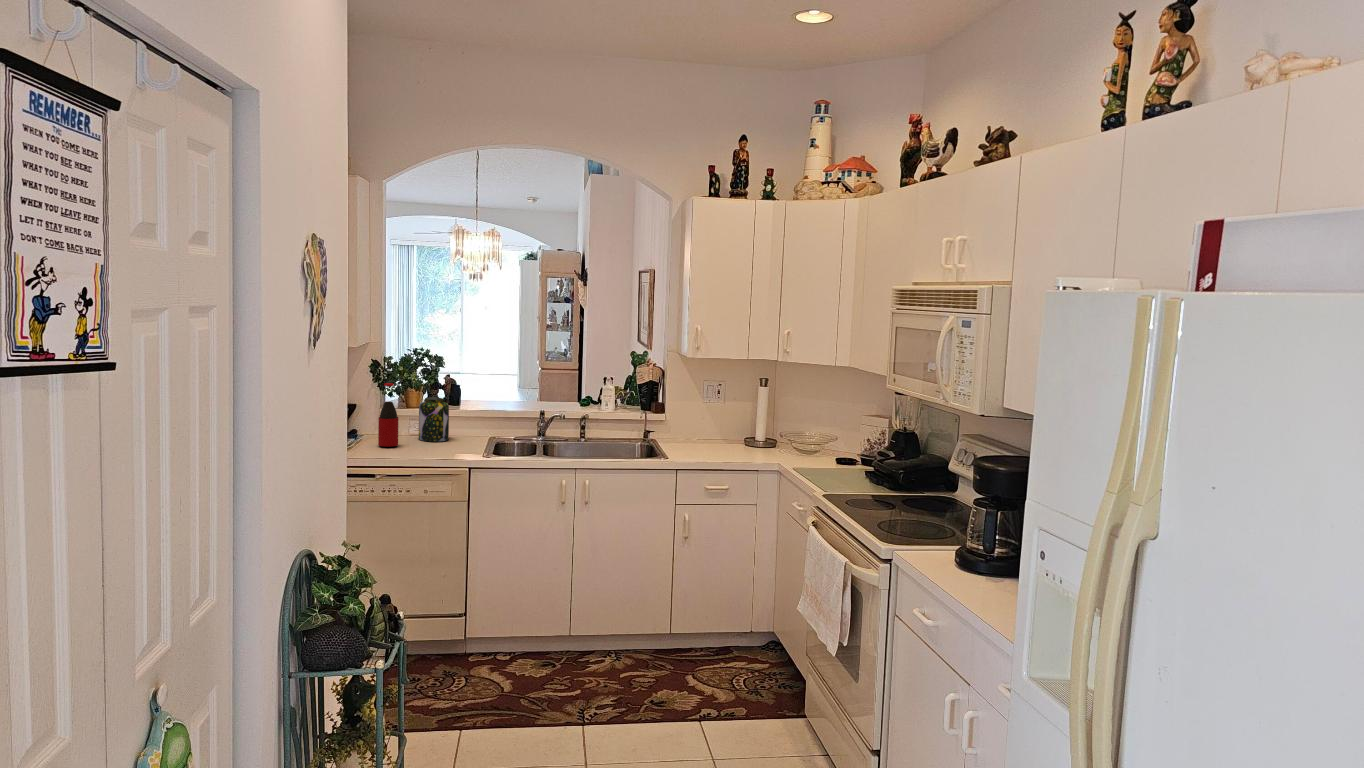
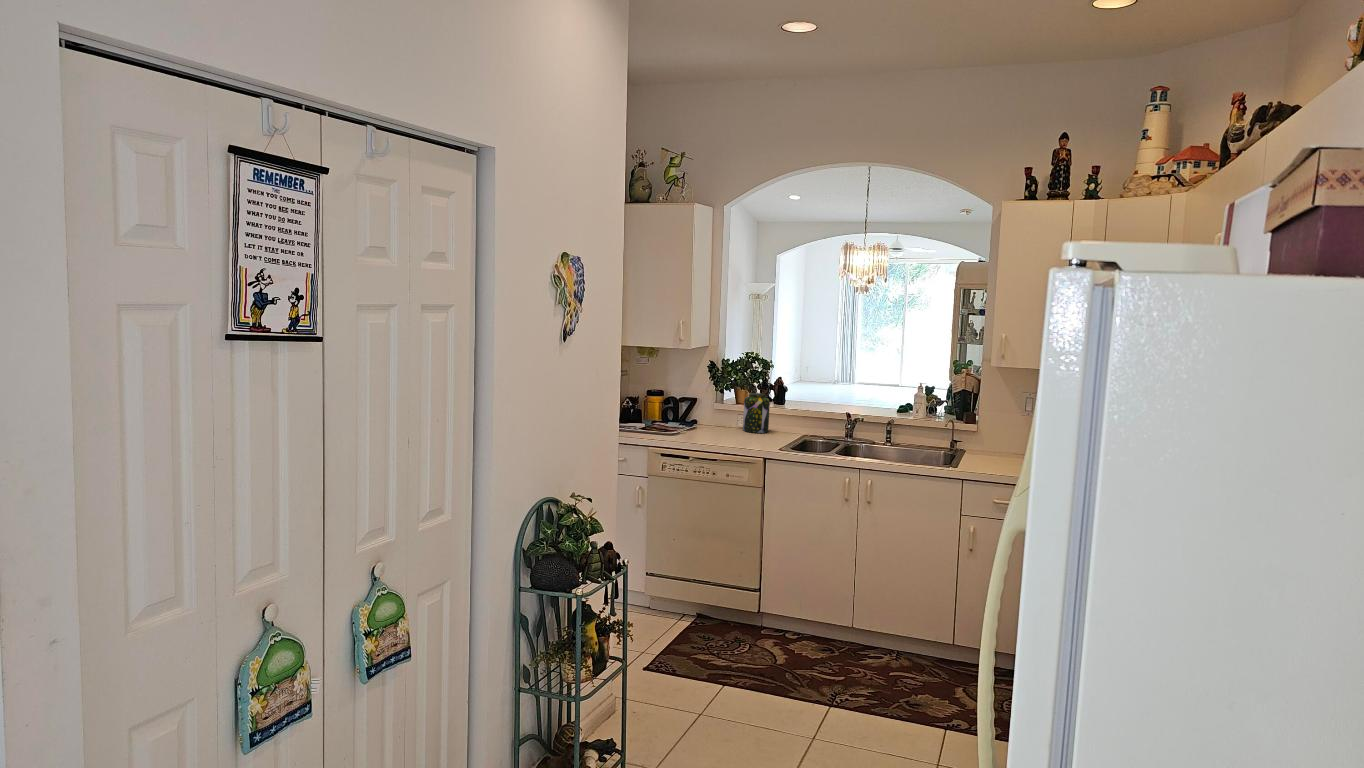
bottle: present [378,383,398,447] -> none [703,378,720,434]

